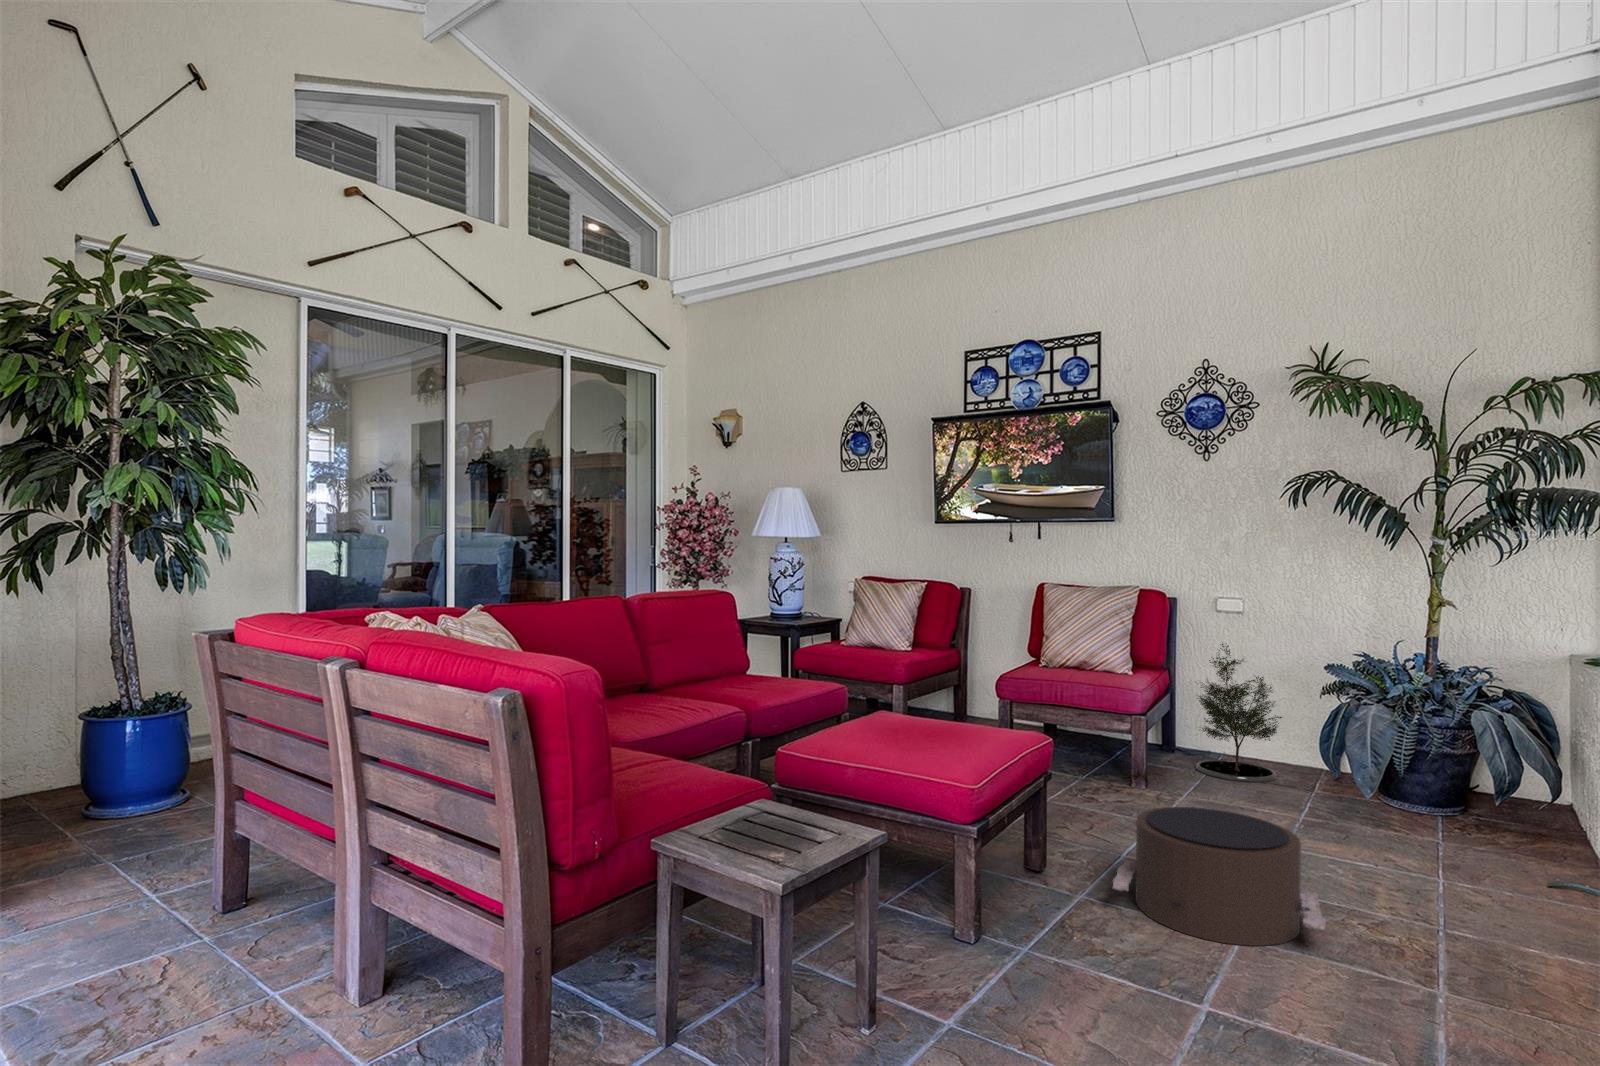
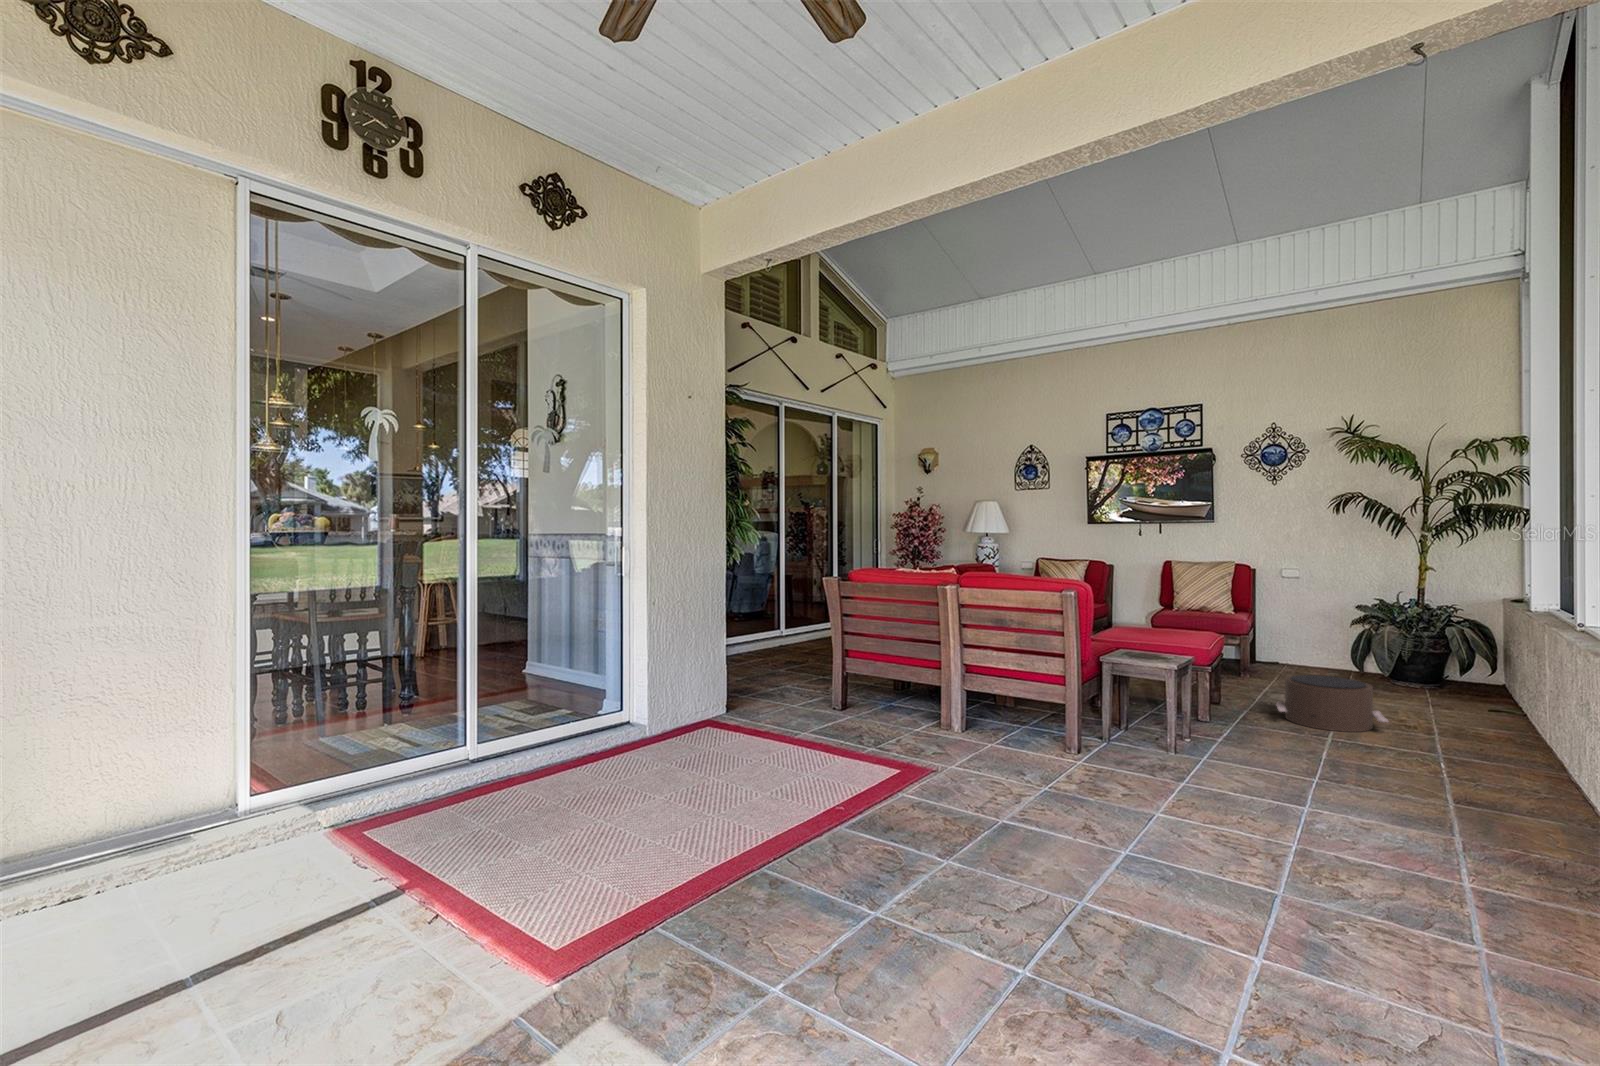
potted tree: present [1196,643,1282,782] -> none [1273,594,1330,674]

